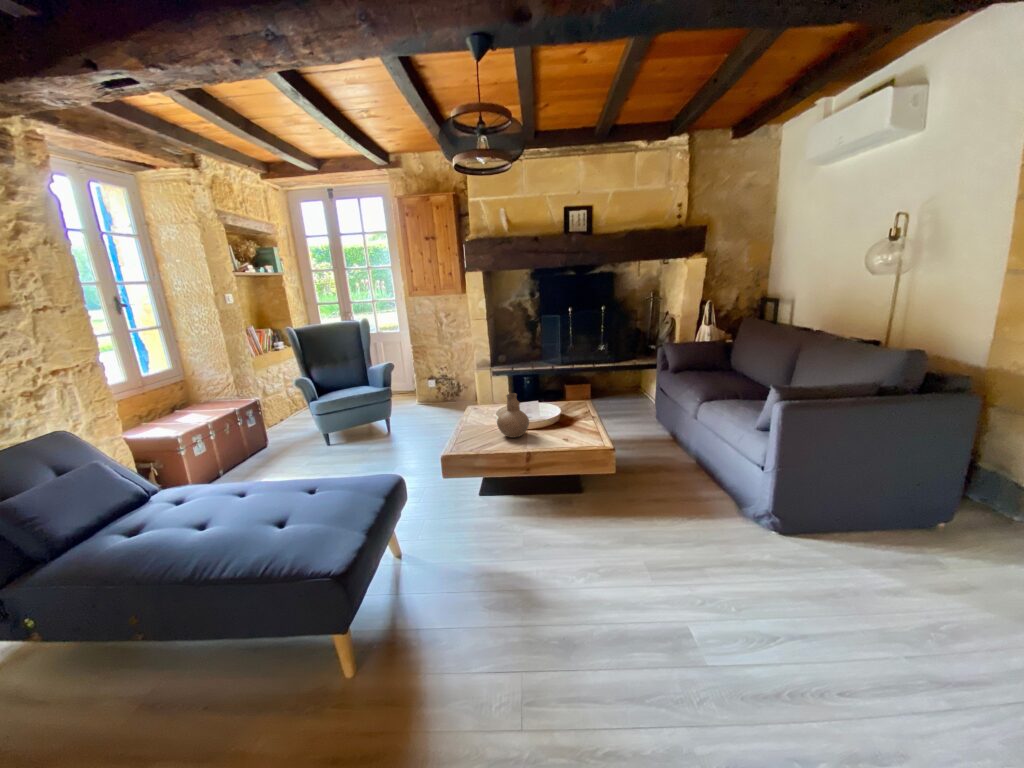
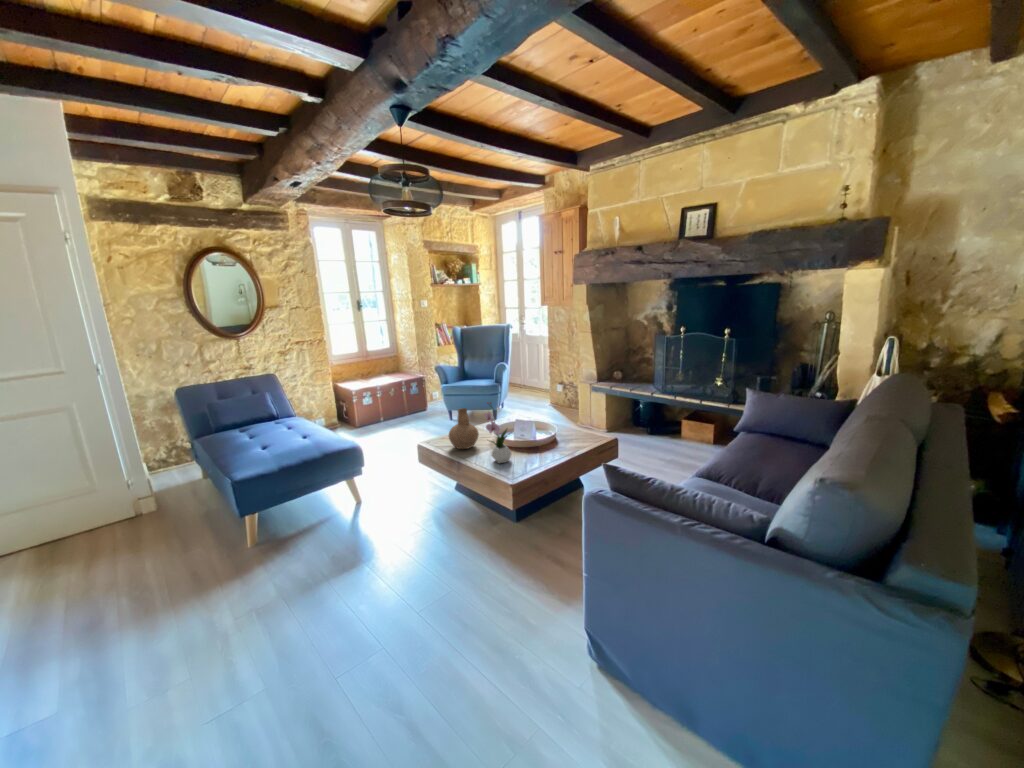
flower arrangement: none [559,377,581,435] -> present [485,403,511,463]

